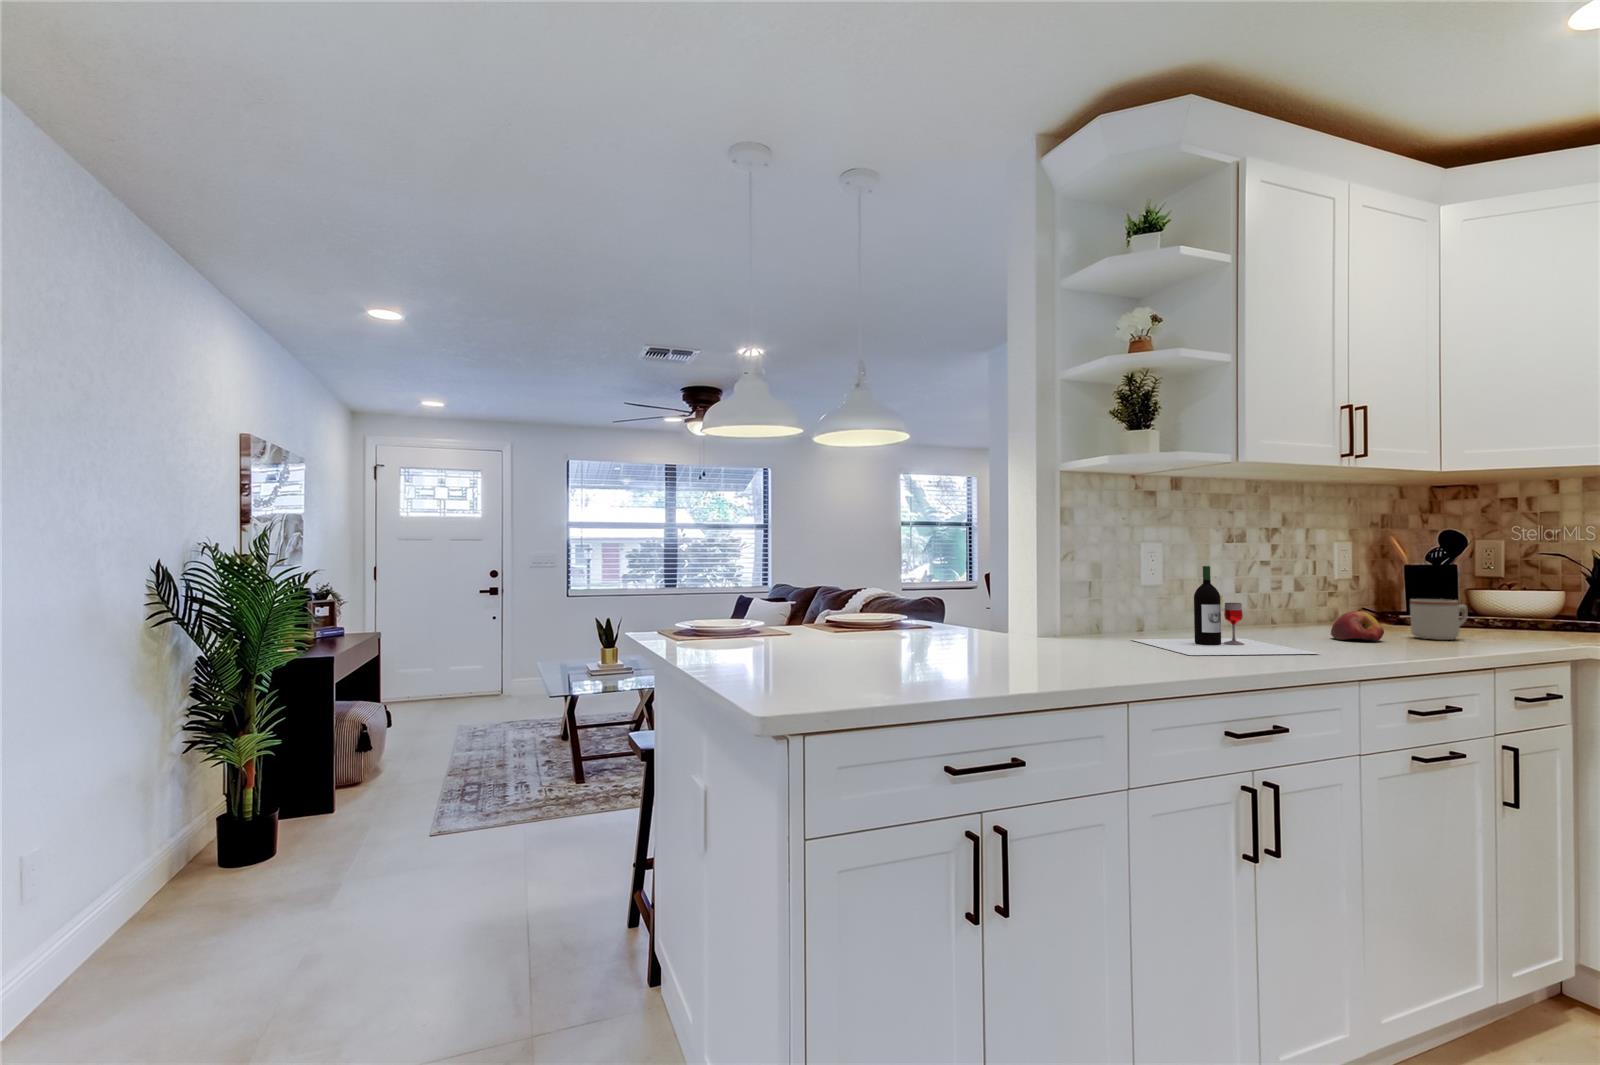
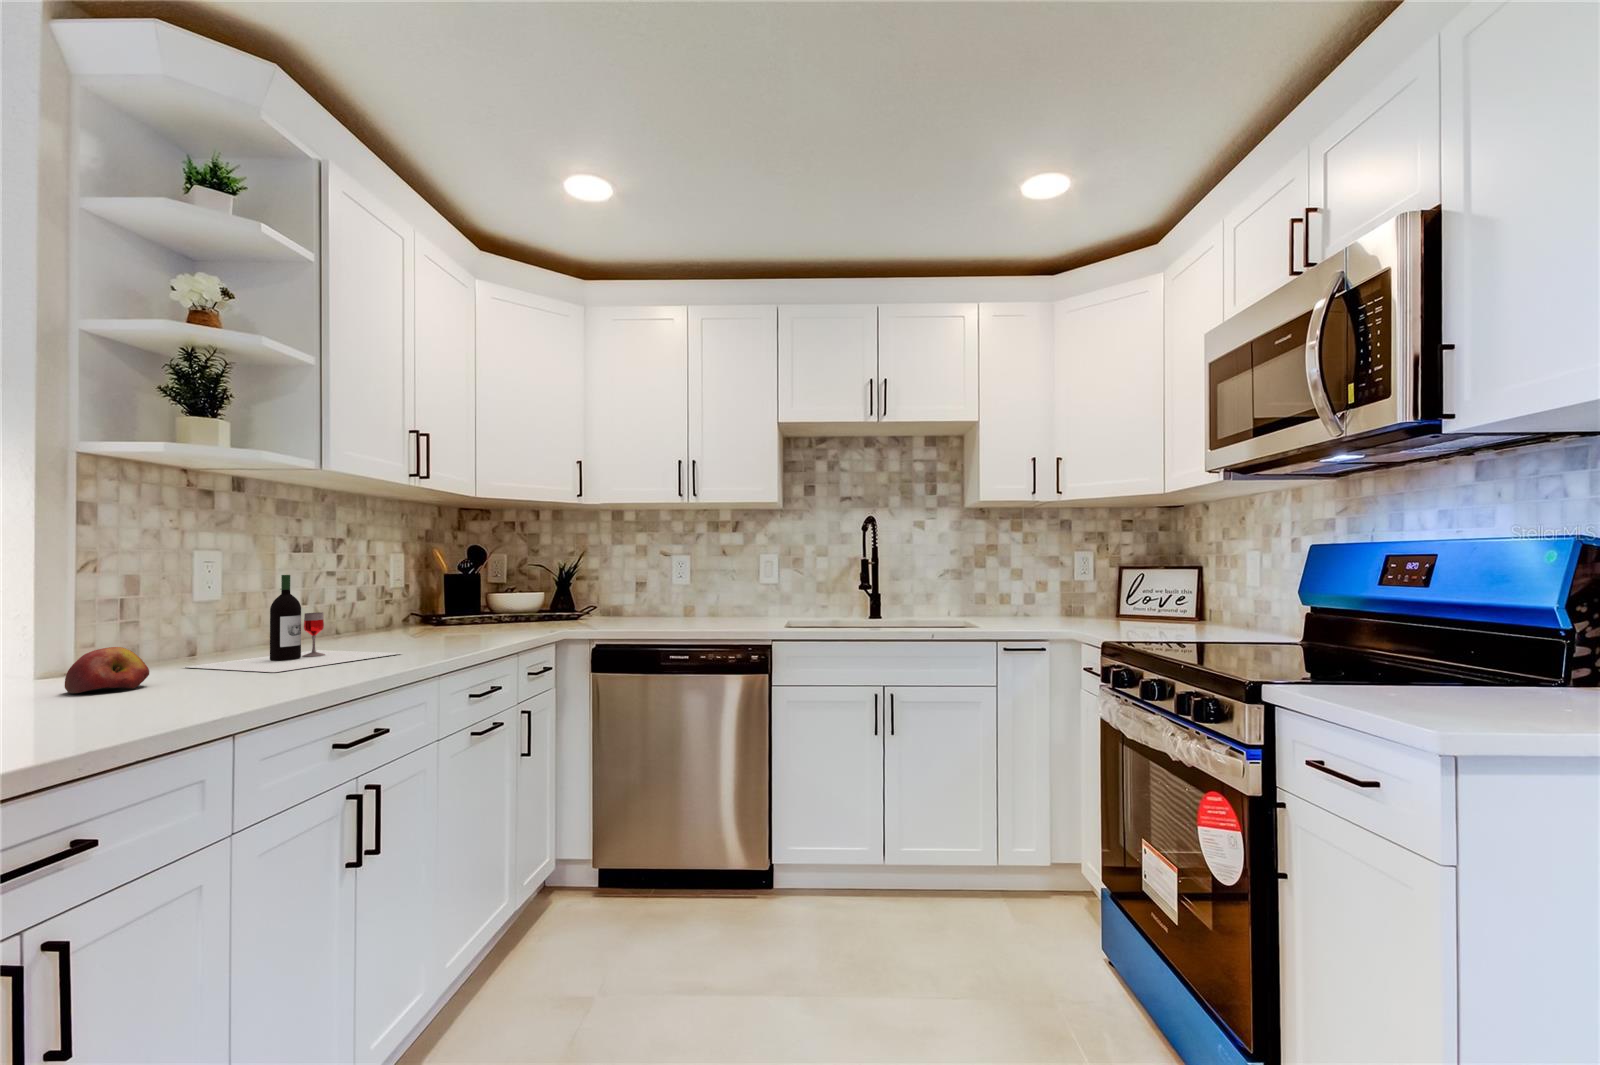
mug: present [1410,599,1467,640] -> none [459,599,497,632]
apple: present [1331,611,1384,641] -> present [65,647,149,693]

